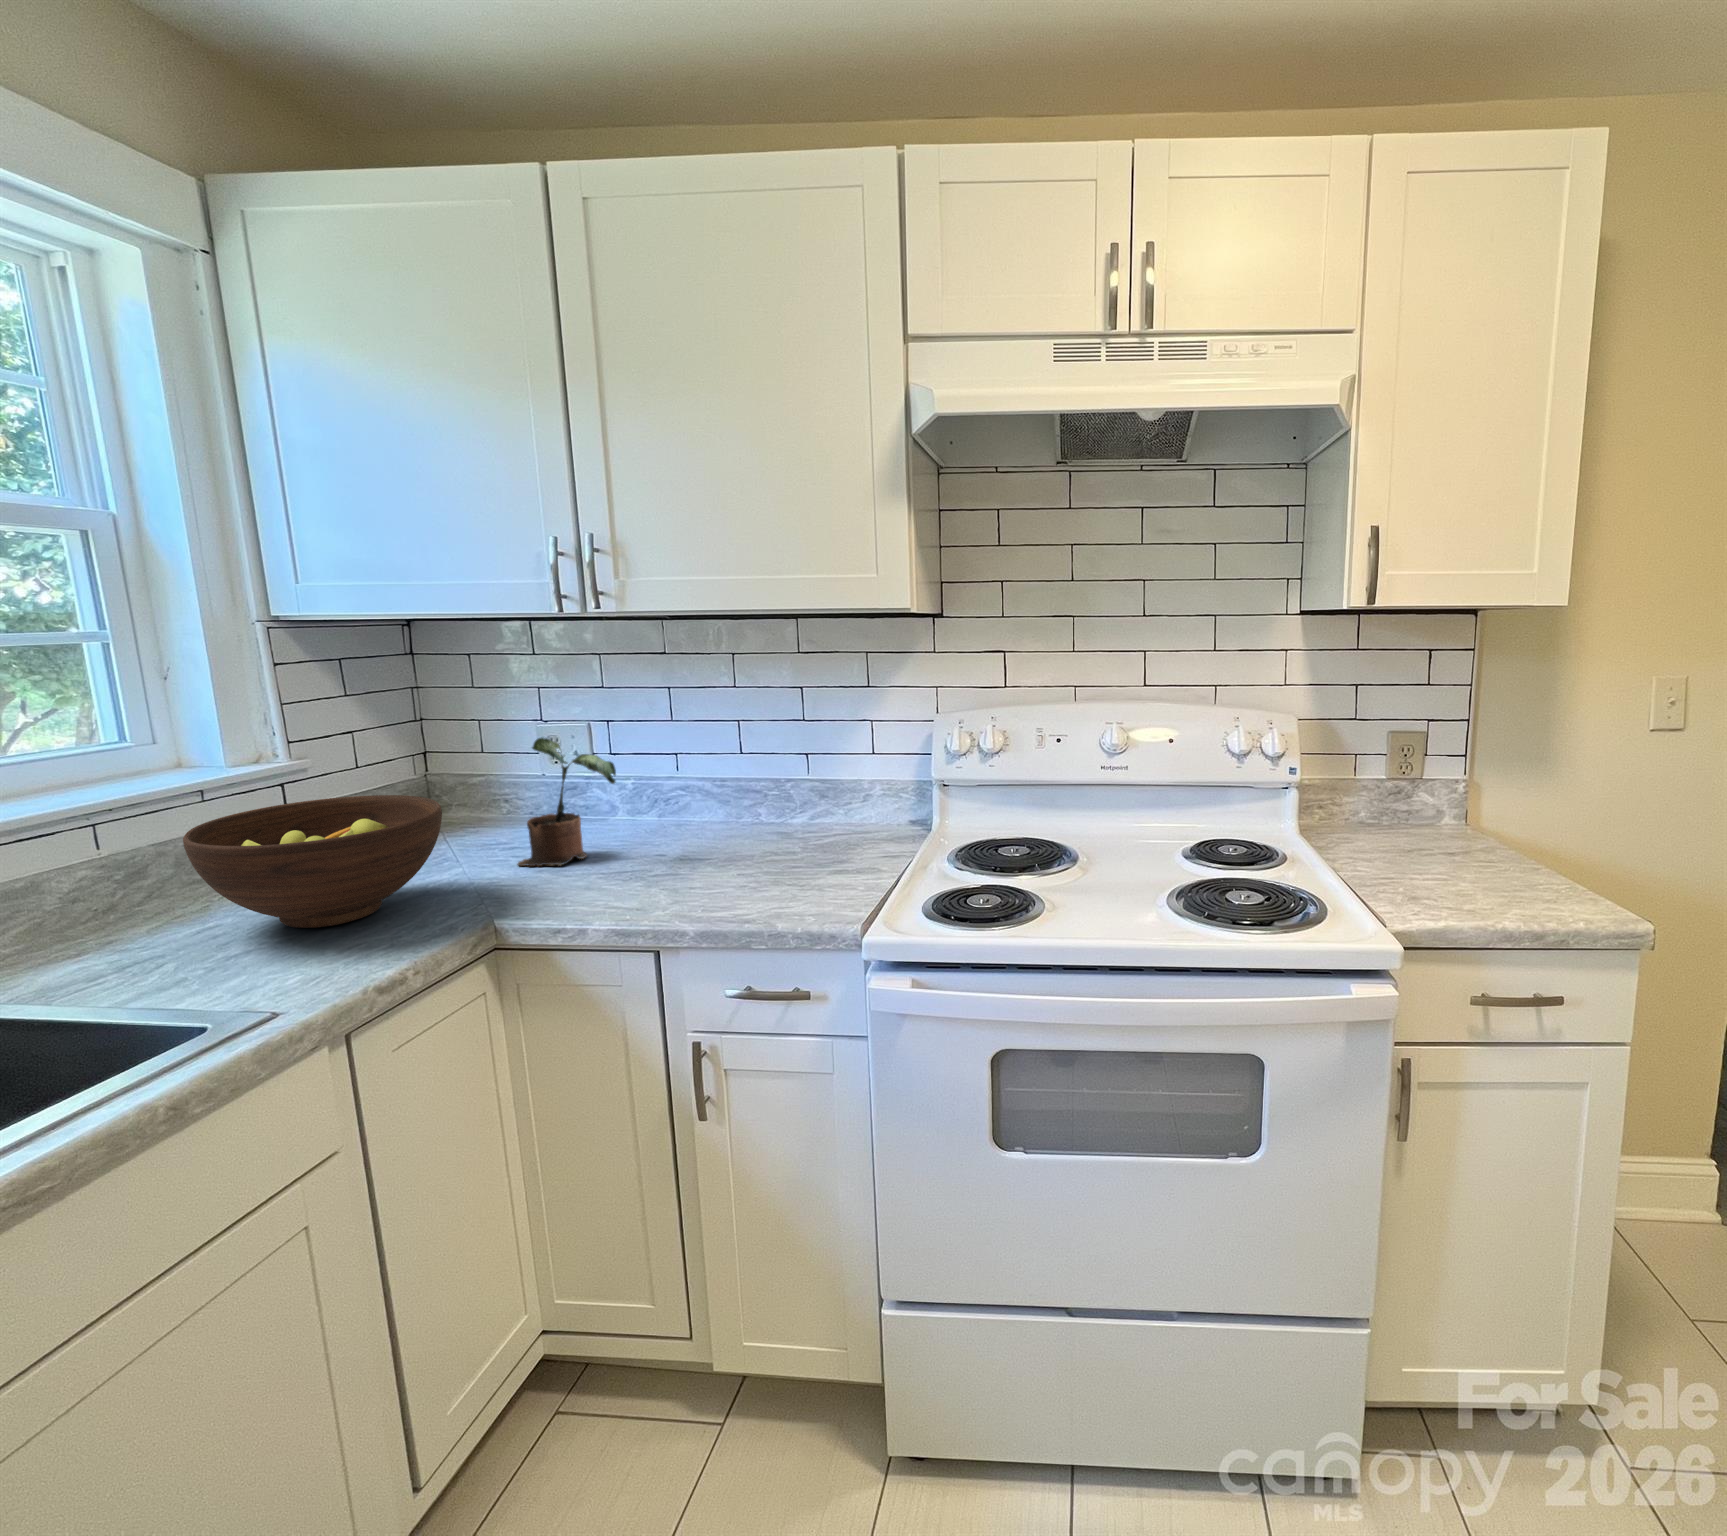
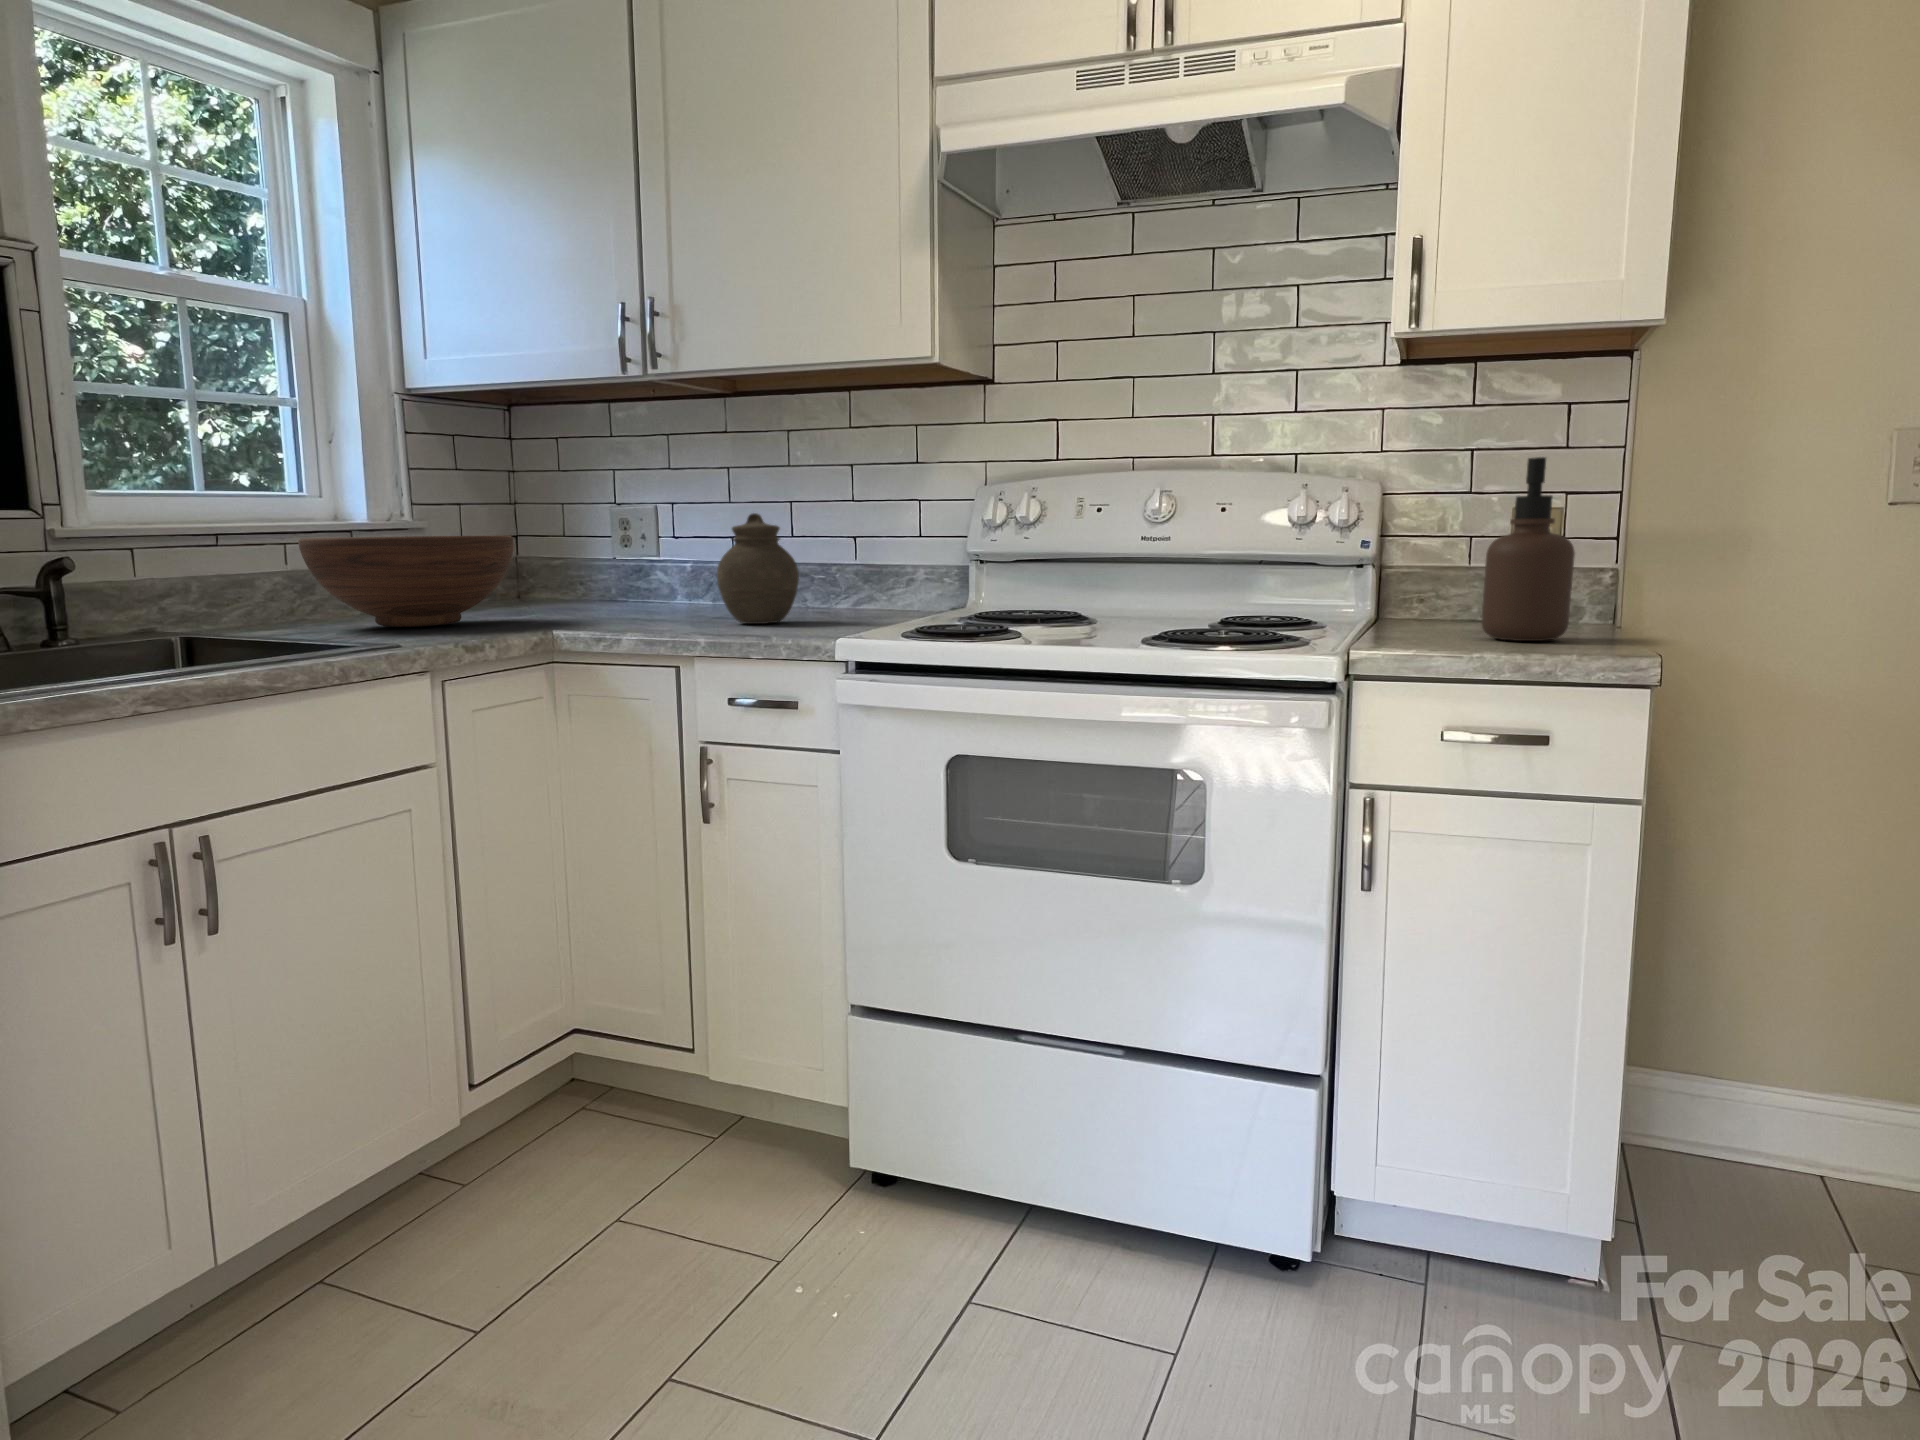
soap dispenser: none [1454,733,1541,893] -> present [1482,457,1575,641]
potted plant: present [518,738,616,866] -> none [599,493,683,616]
jar: none [689,769,774,886] -> present [717,513,799,624]

